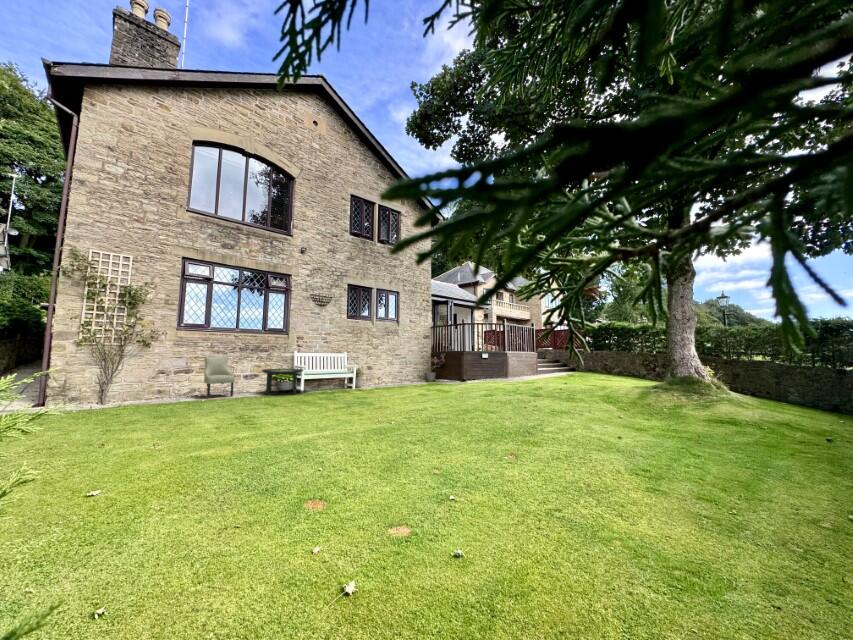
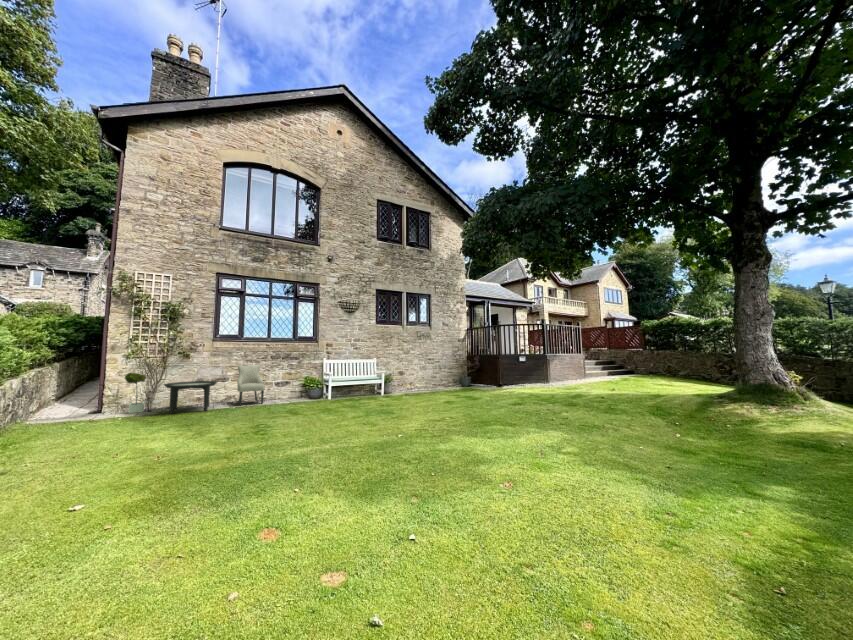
potted tree: none [75,361,101,406] -> present [125,372,146,413]
round table: present [262,369,303,395] -> present [163,381,217,414]

